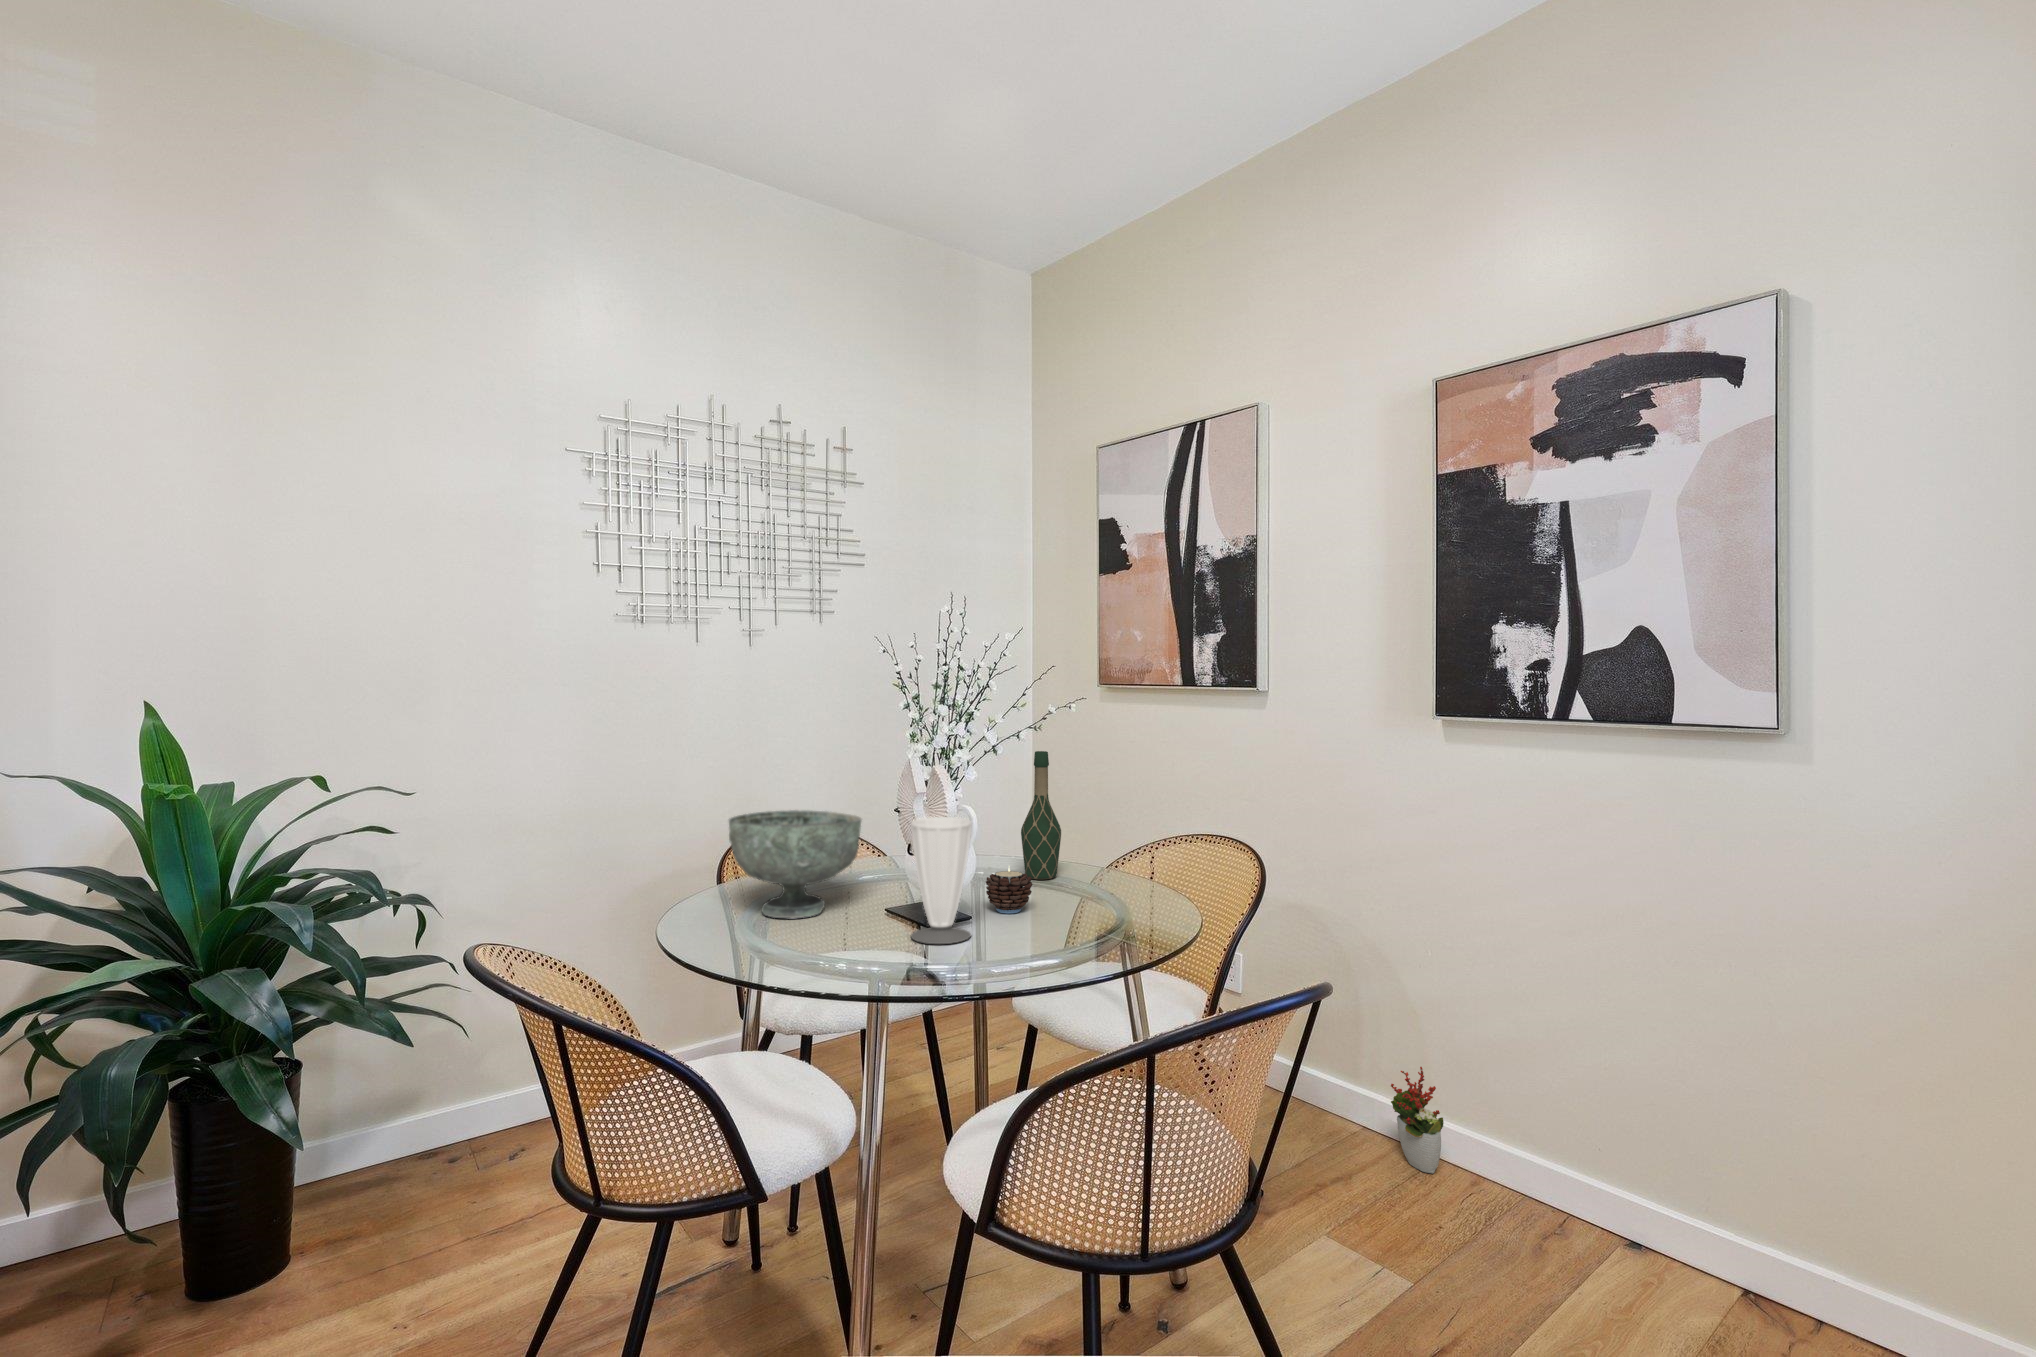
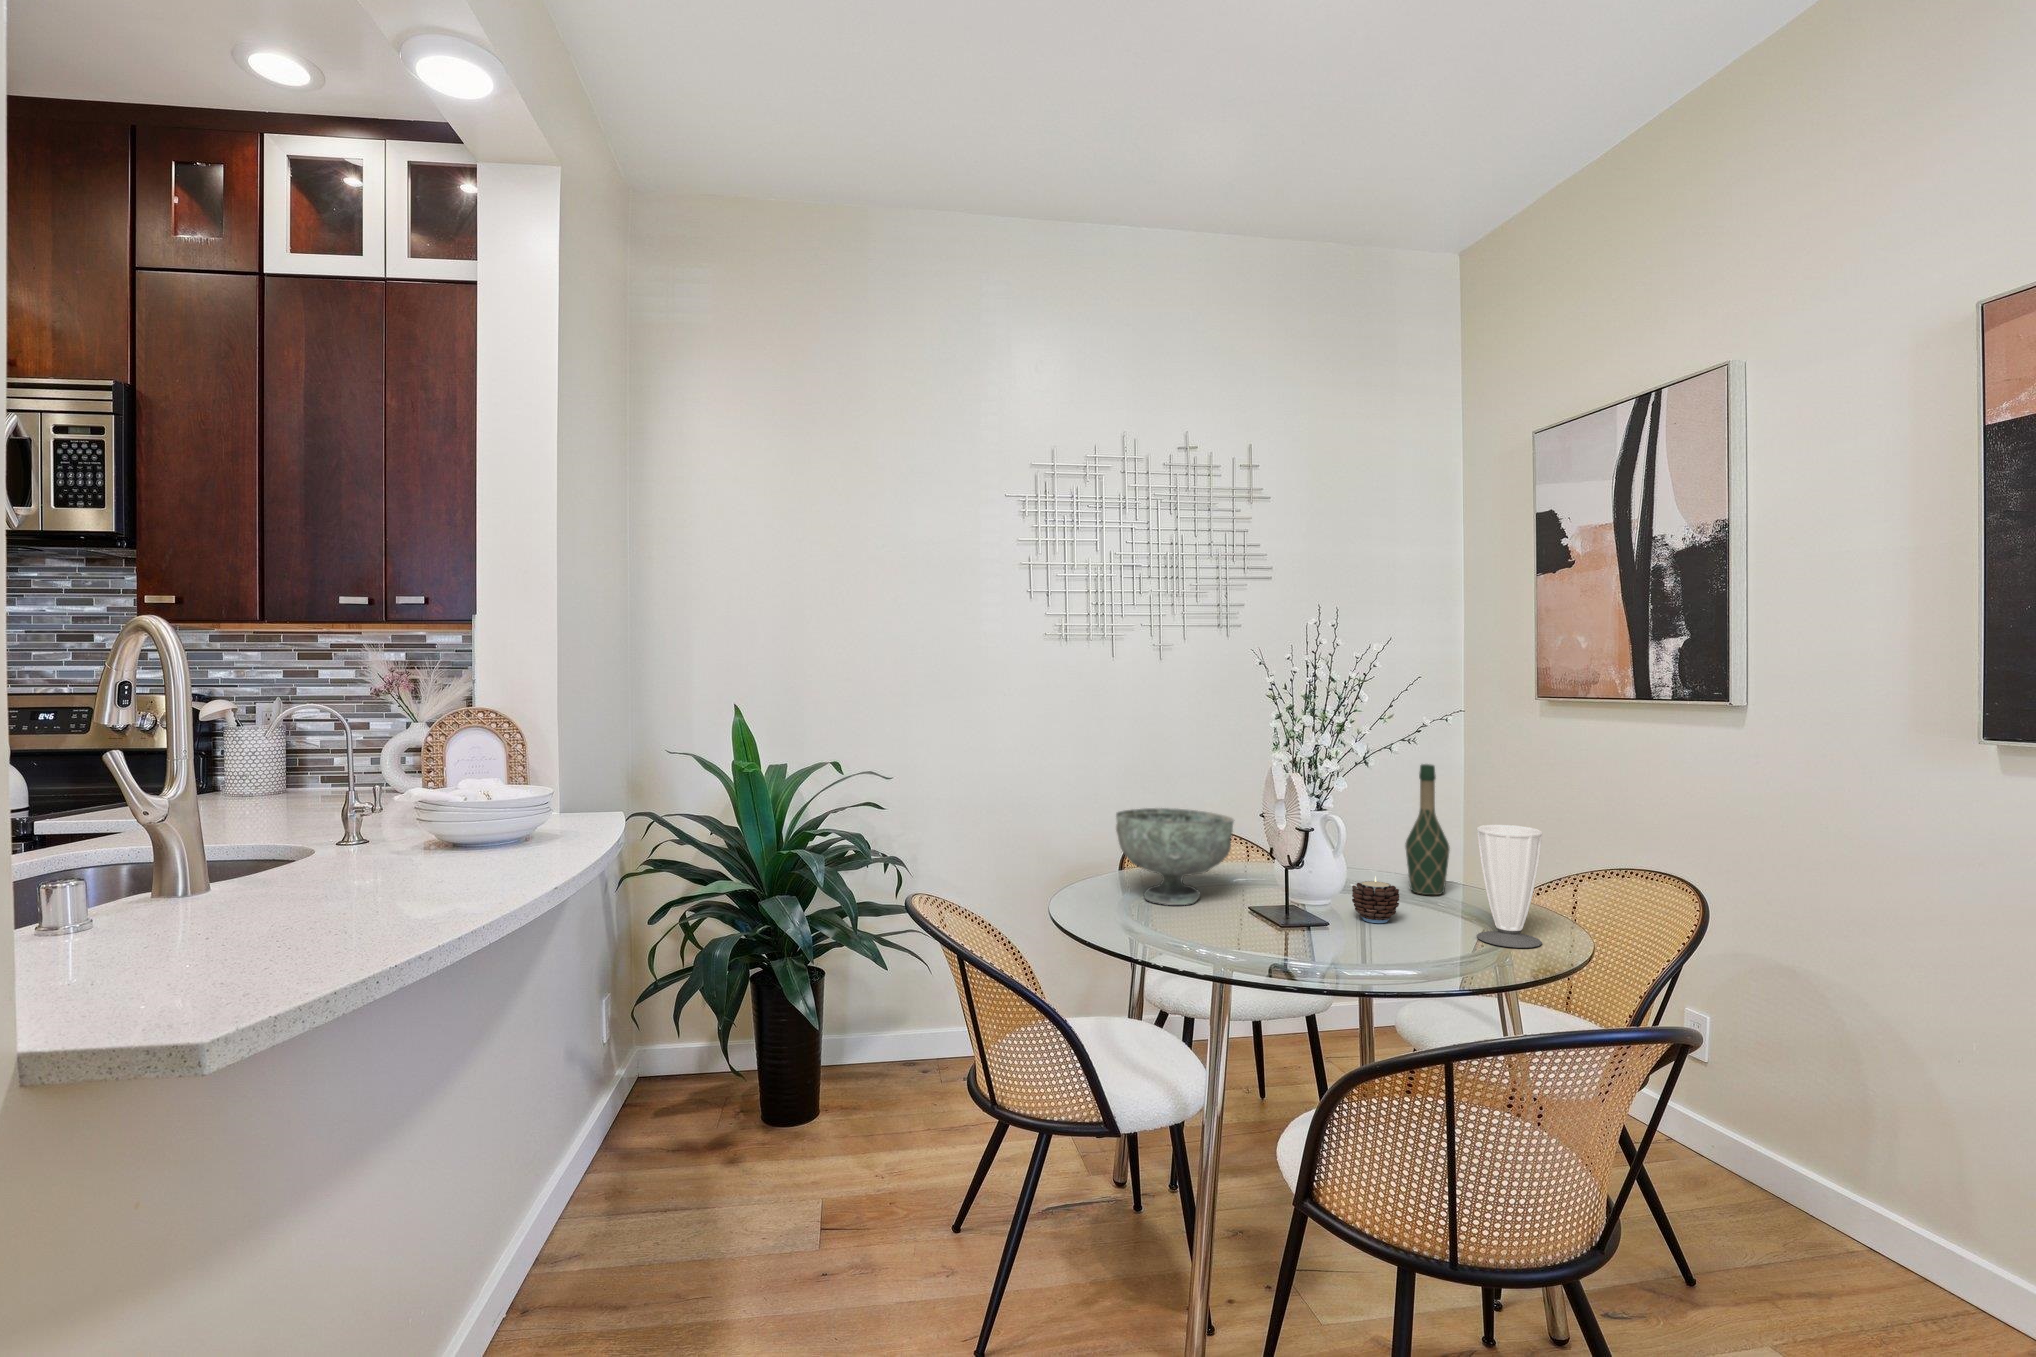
cup: present [911,817,971,944] -> present [1477,825,1542,948]
decorative plant: present [1391,1067,1444,1173] -> none [1896,1177,1979,1315]

